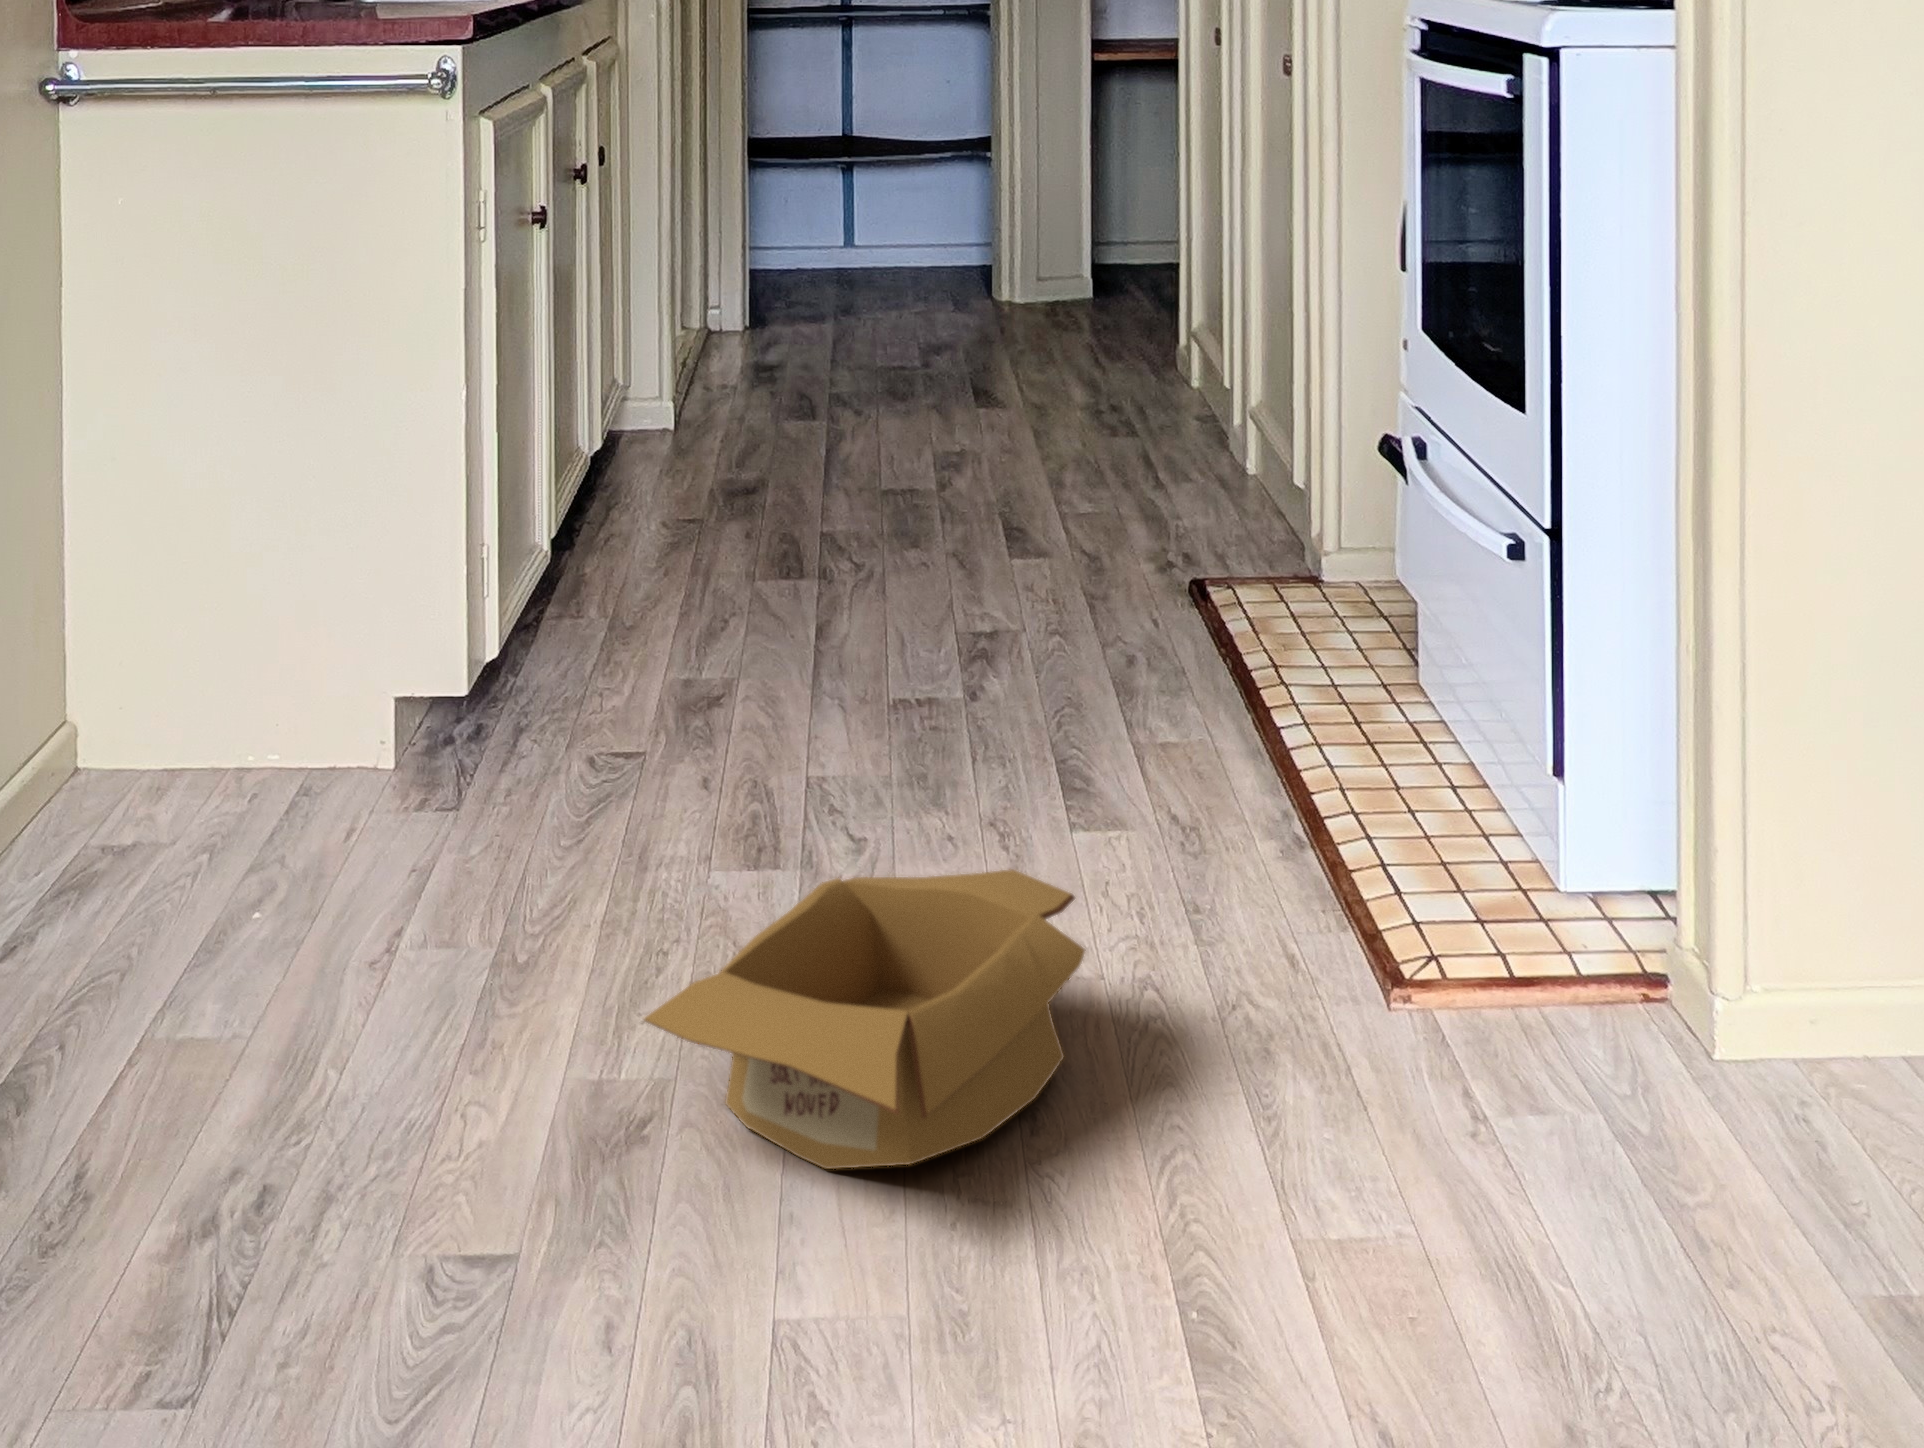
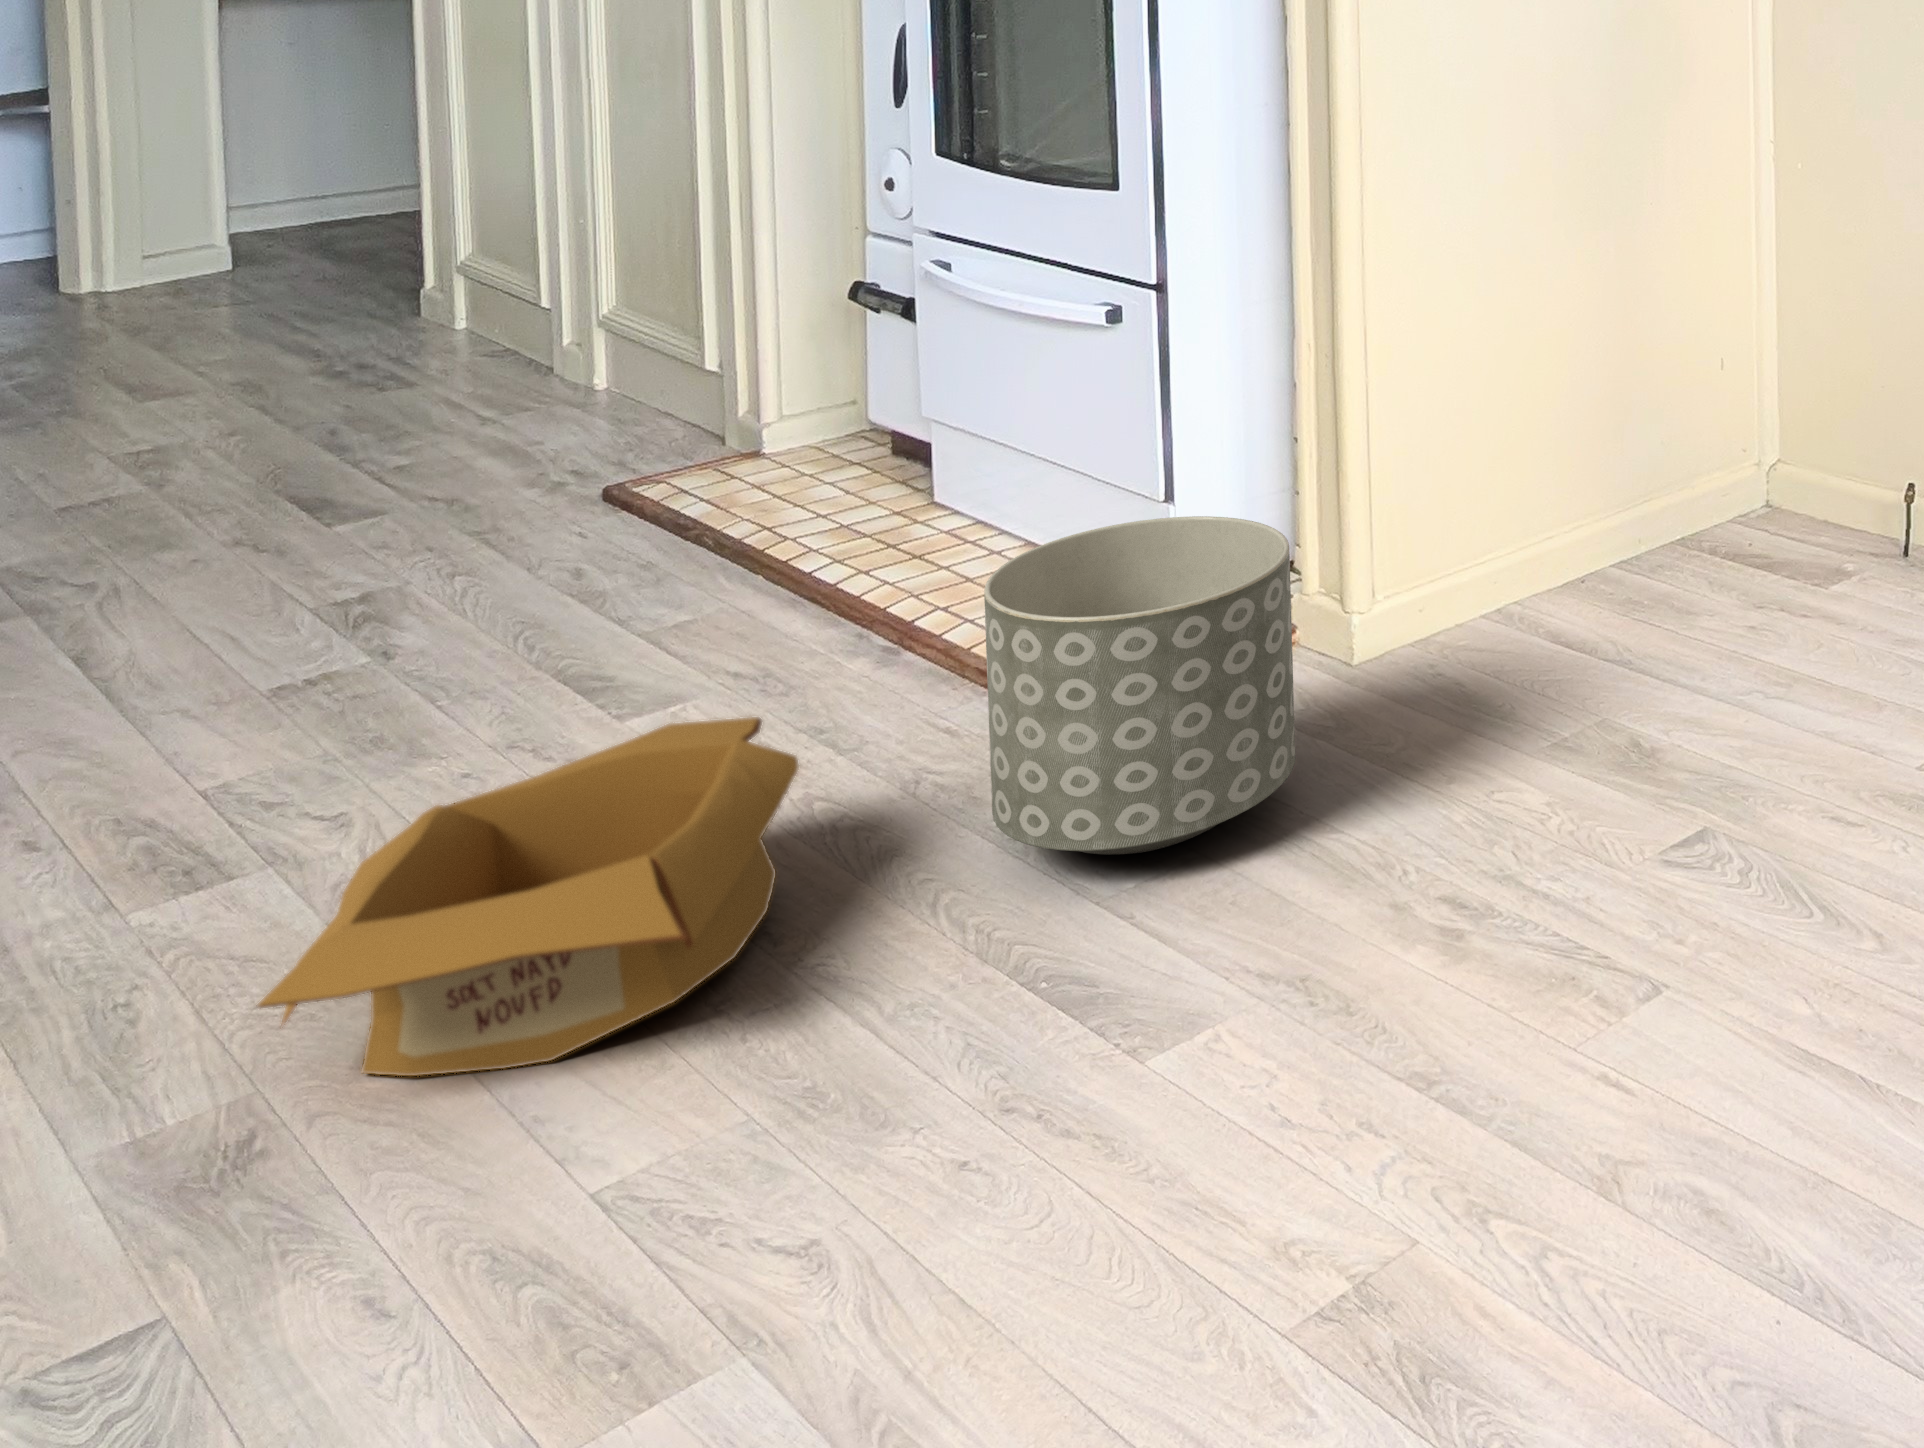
planter: none [1230,809,1554,1221] -> present [984,516,1295,854]

